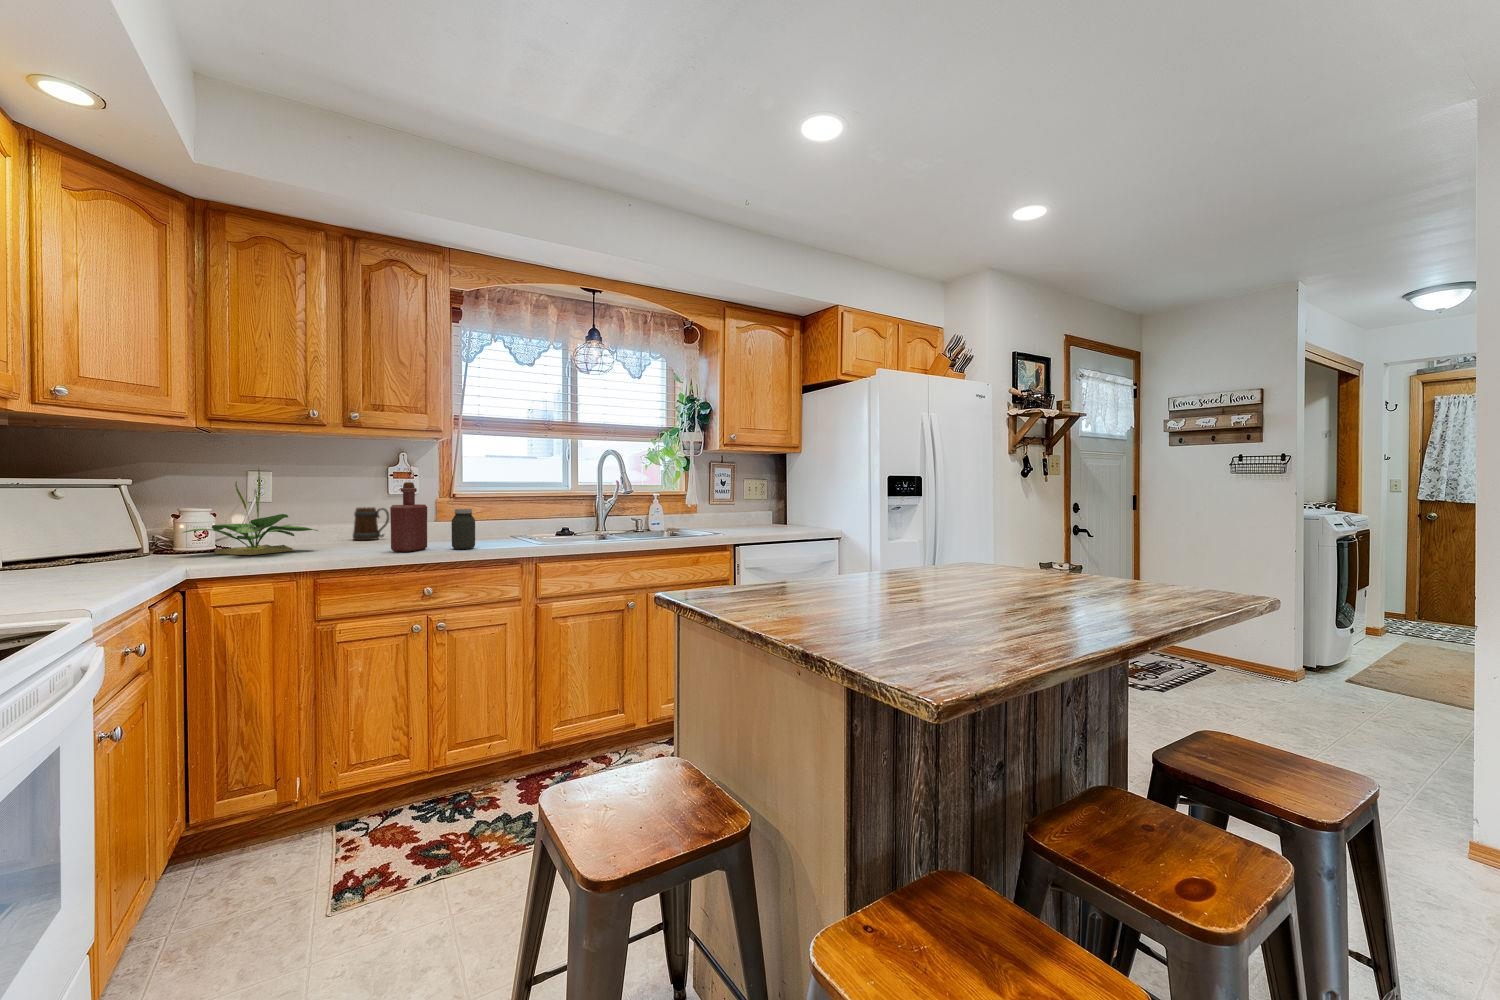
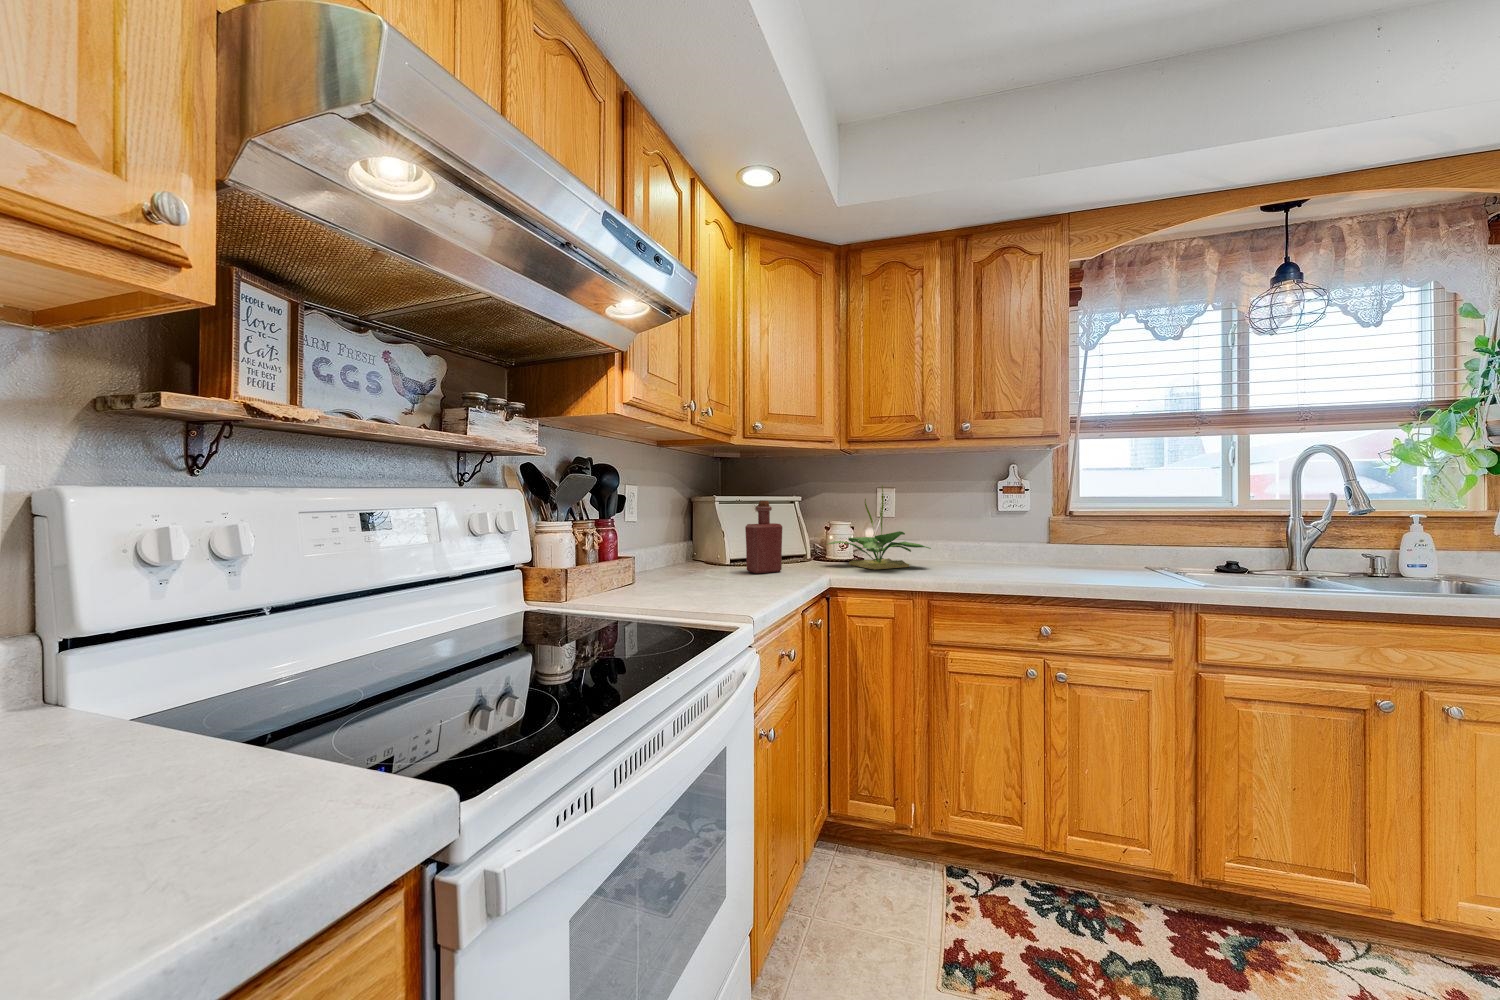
bottle: present [390,482,427,552] -> present [745,501,782,573]
mug: present [353,507,389,540] -> none [963,523,1000,558]
jar: present [452,509,475,549] -> none [1074,531,1106,583]

